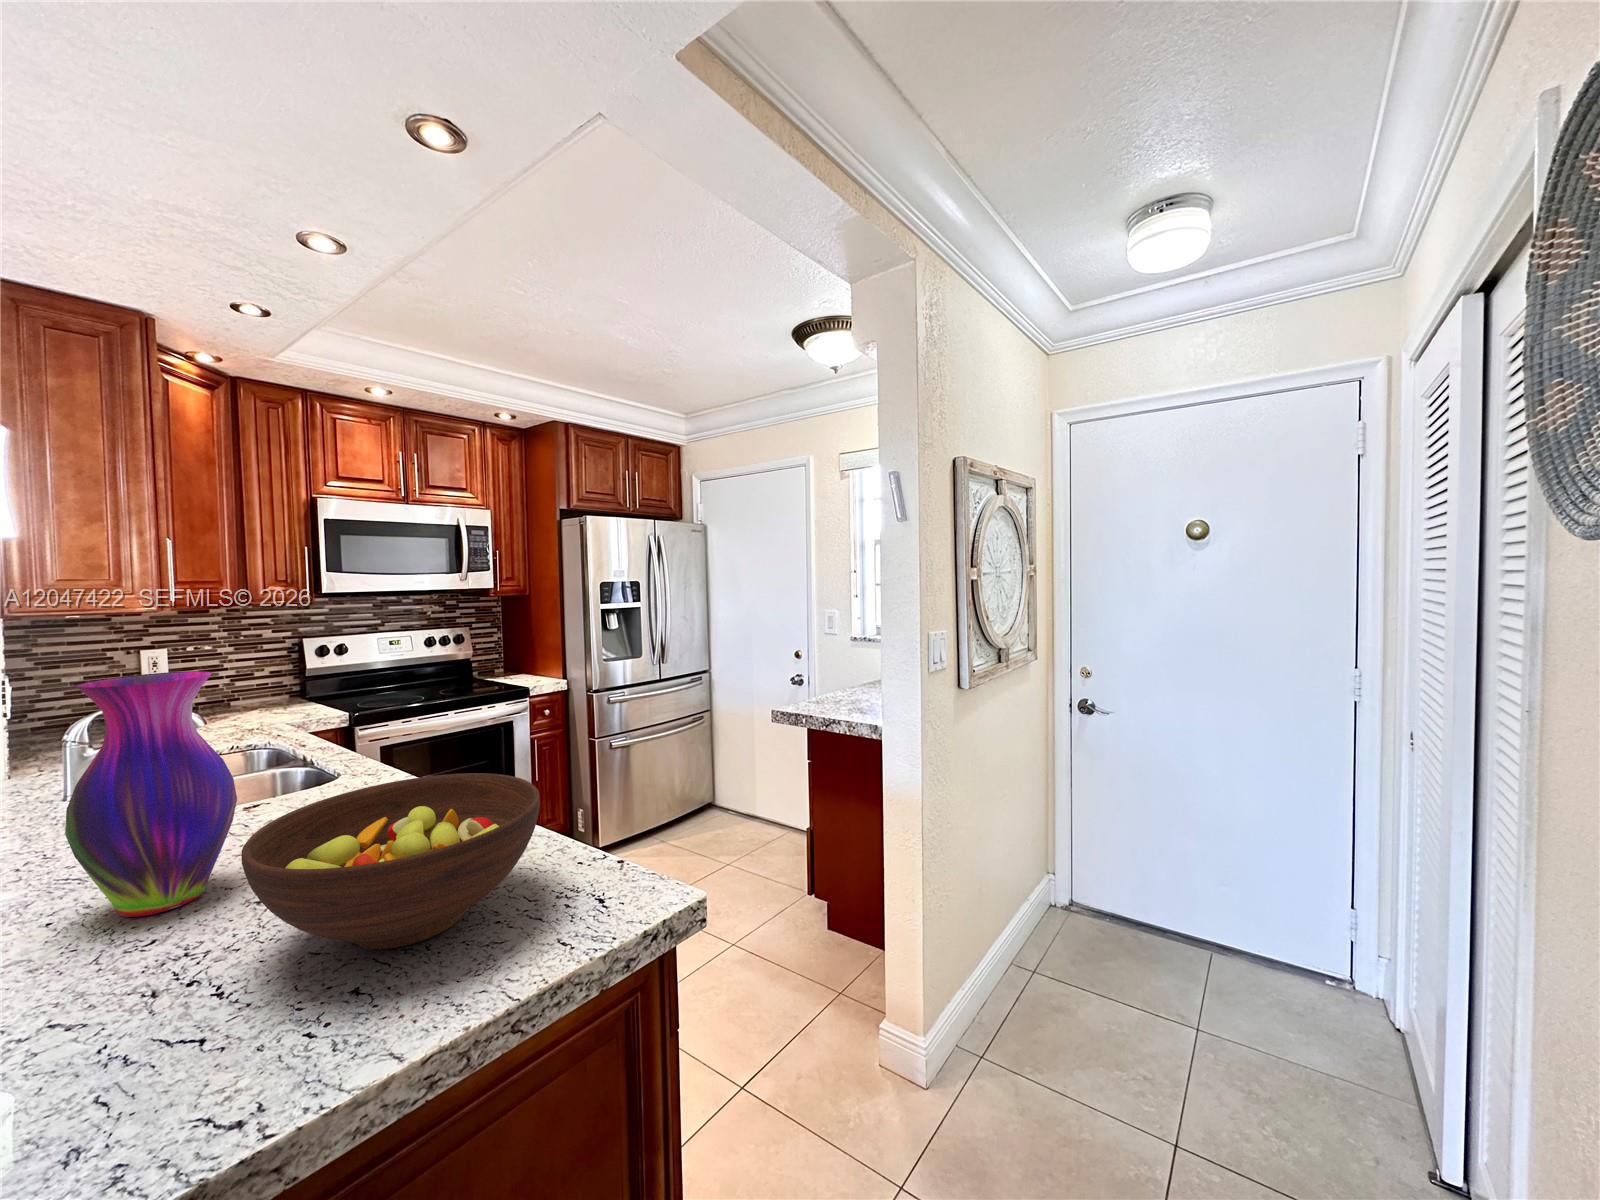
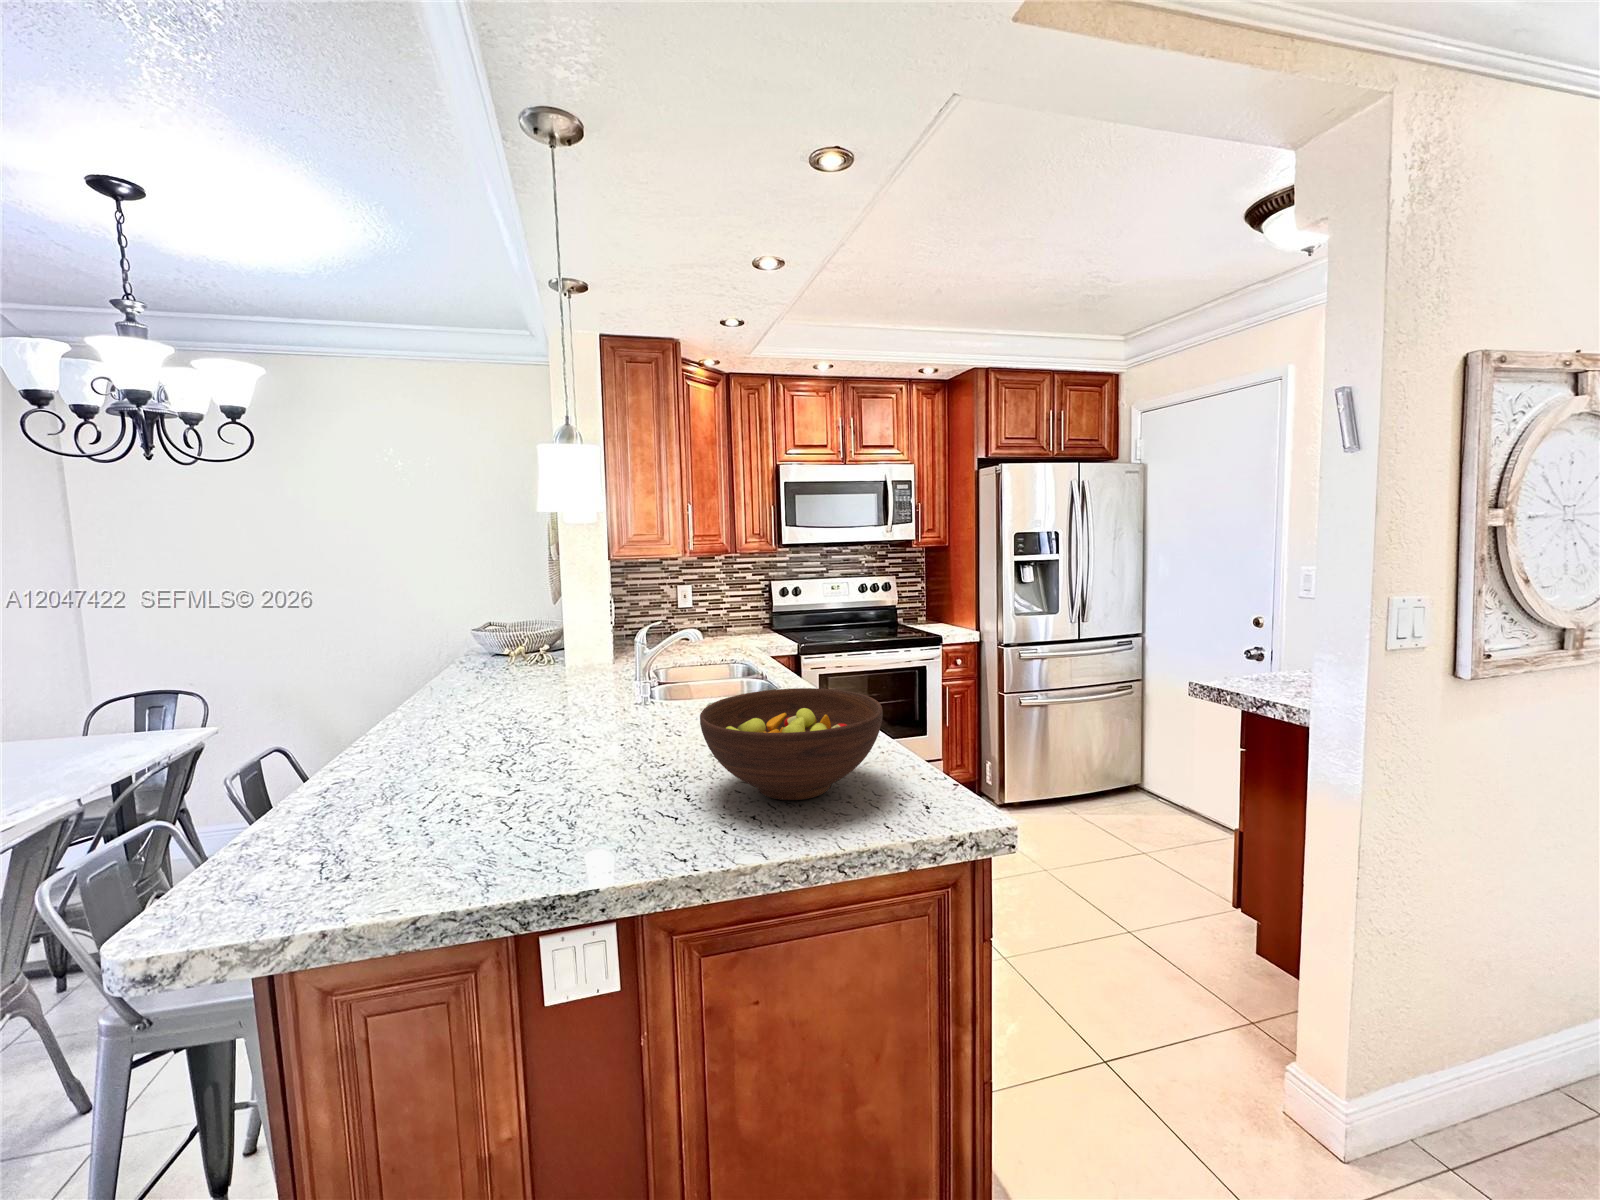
vase: present [65,671,237,917] -> none [630,598,708,751]

